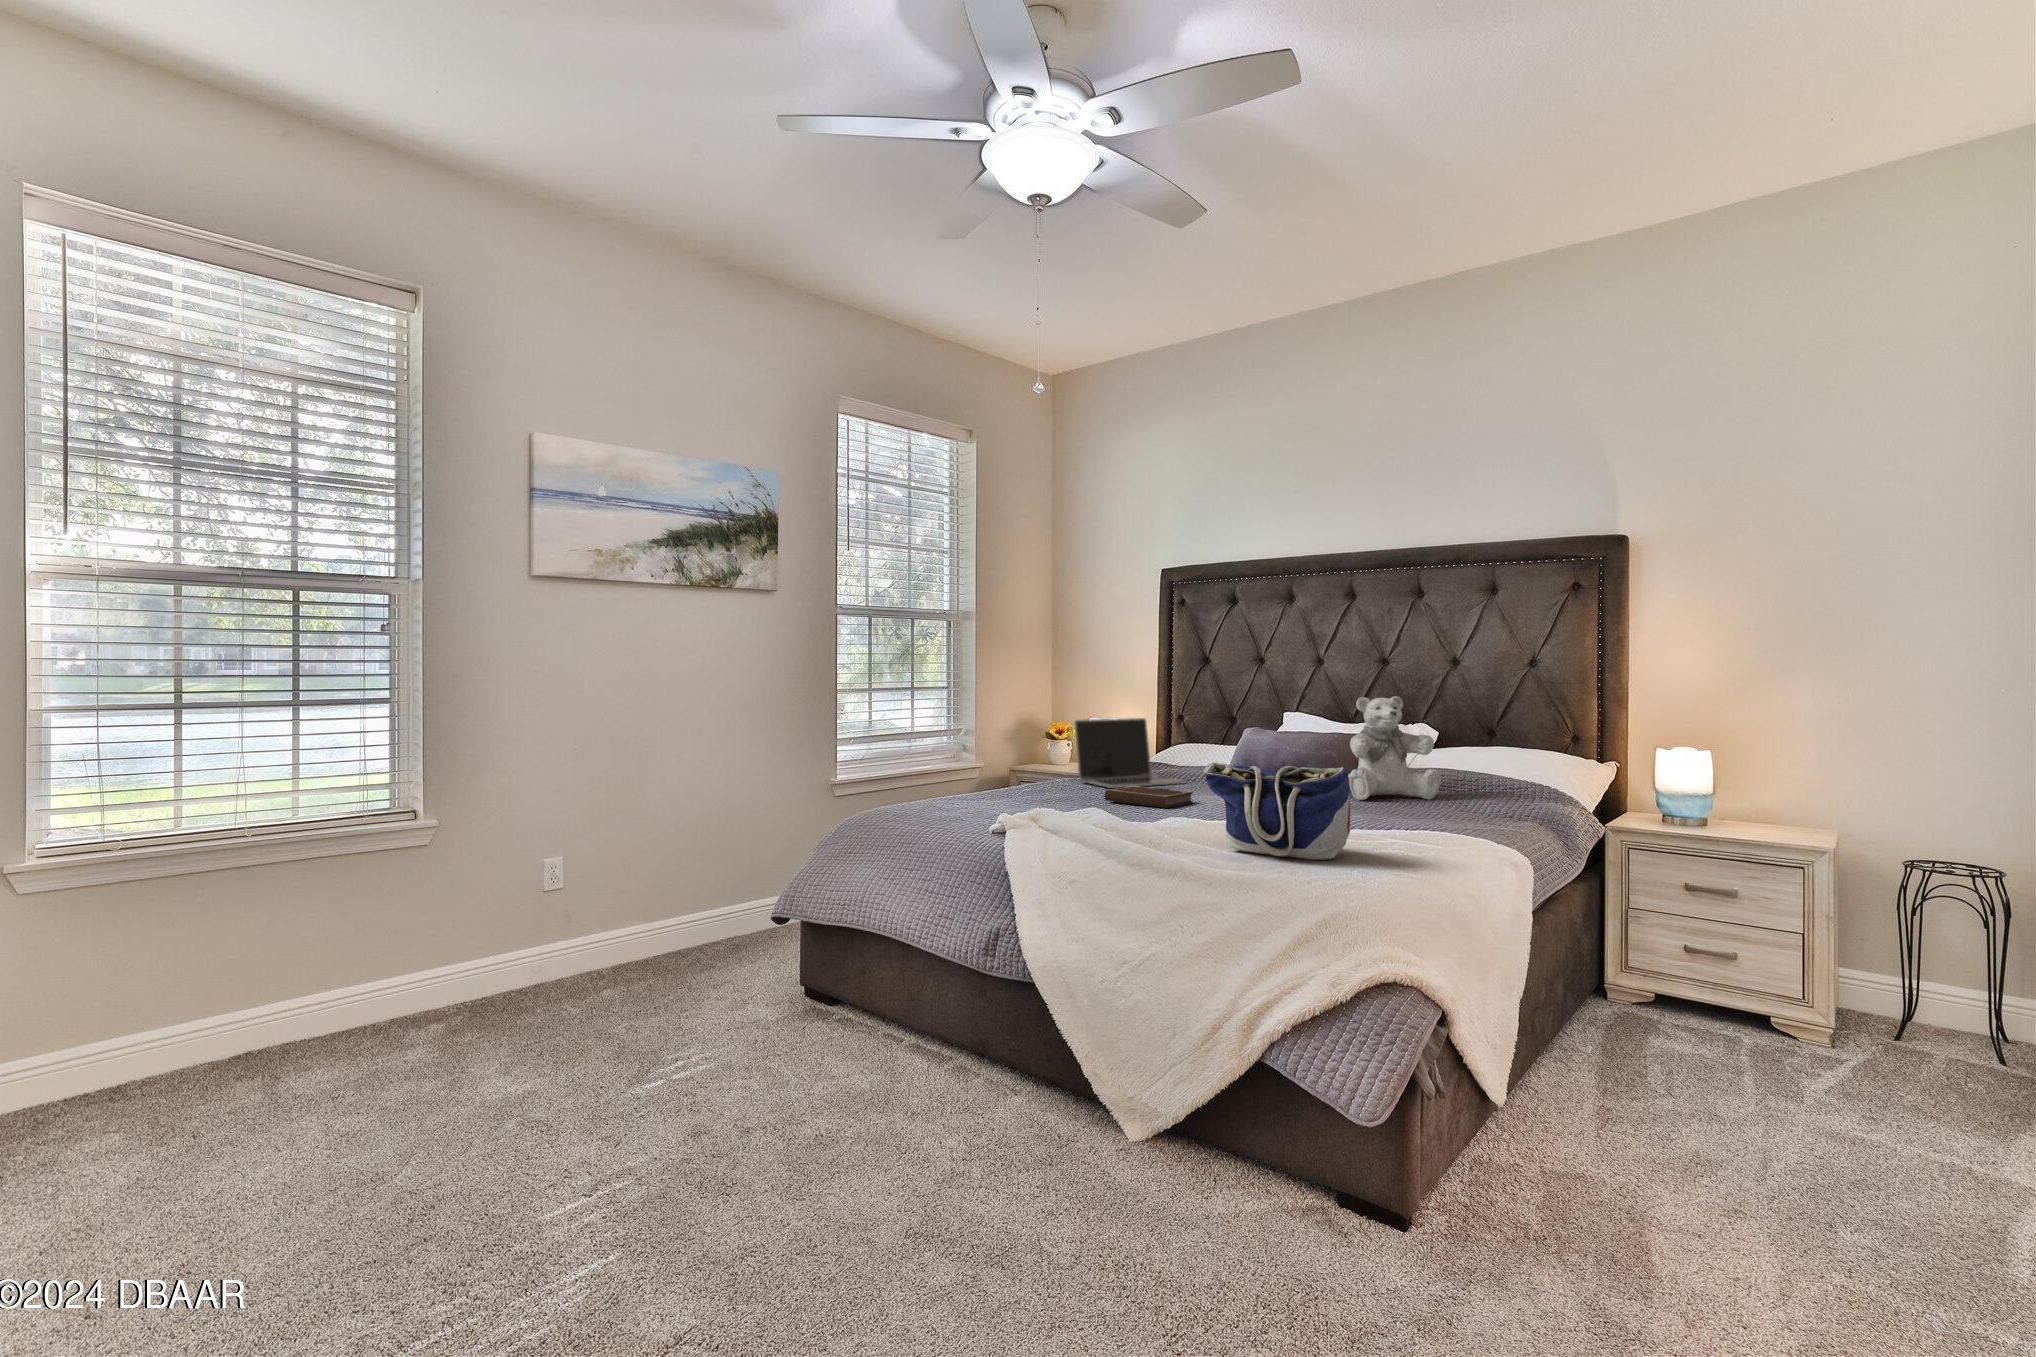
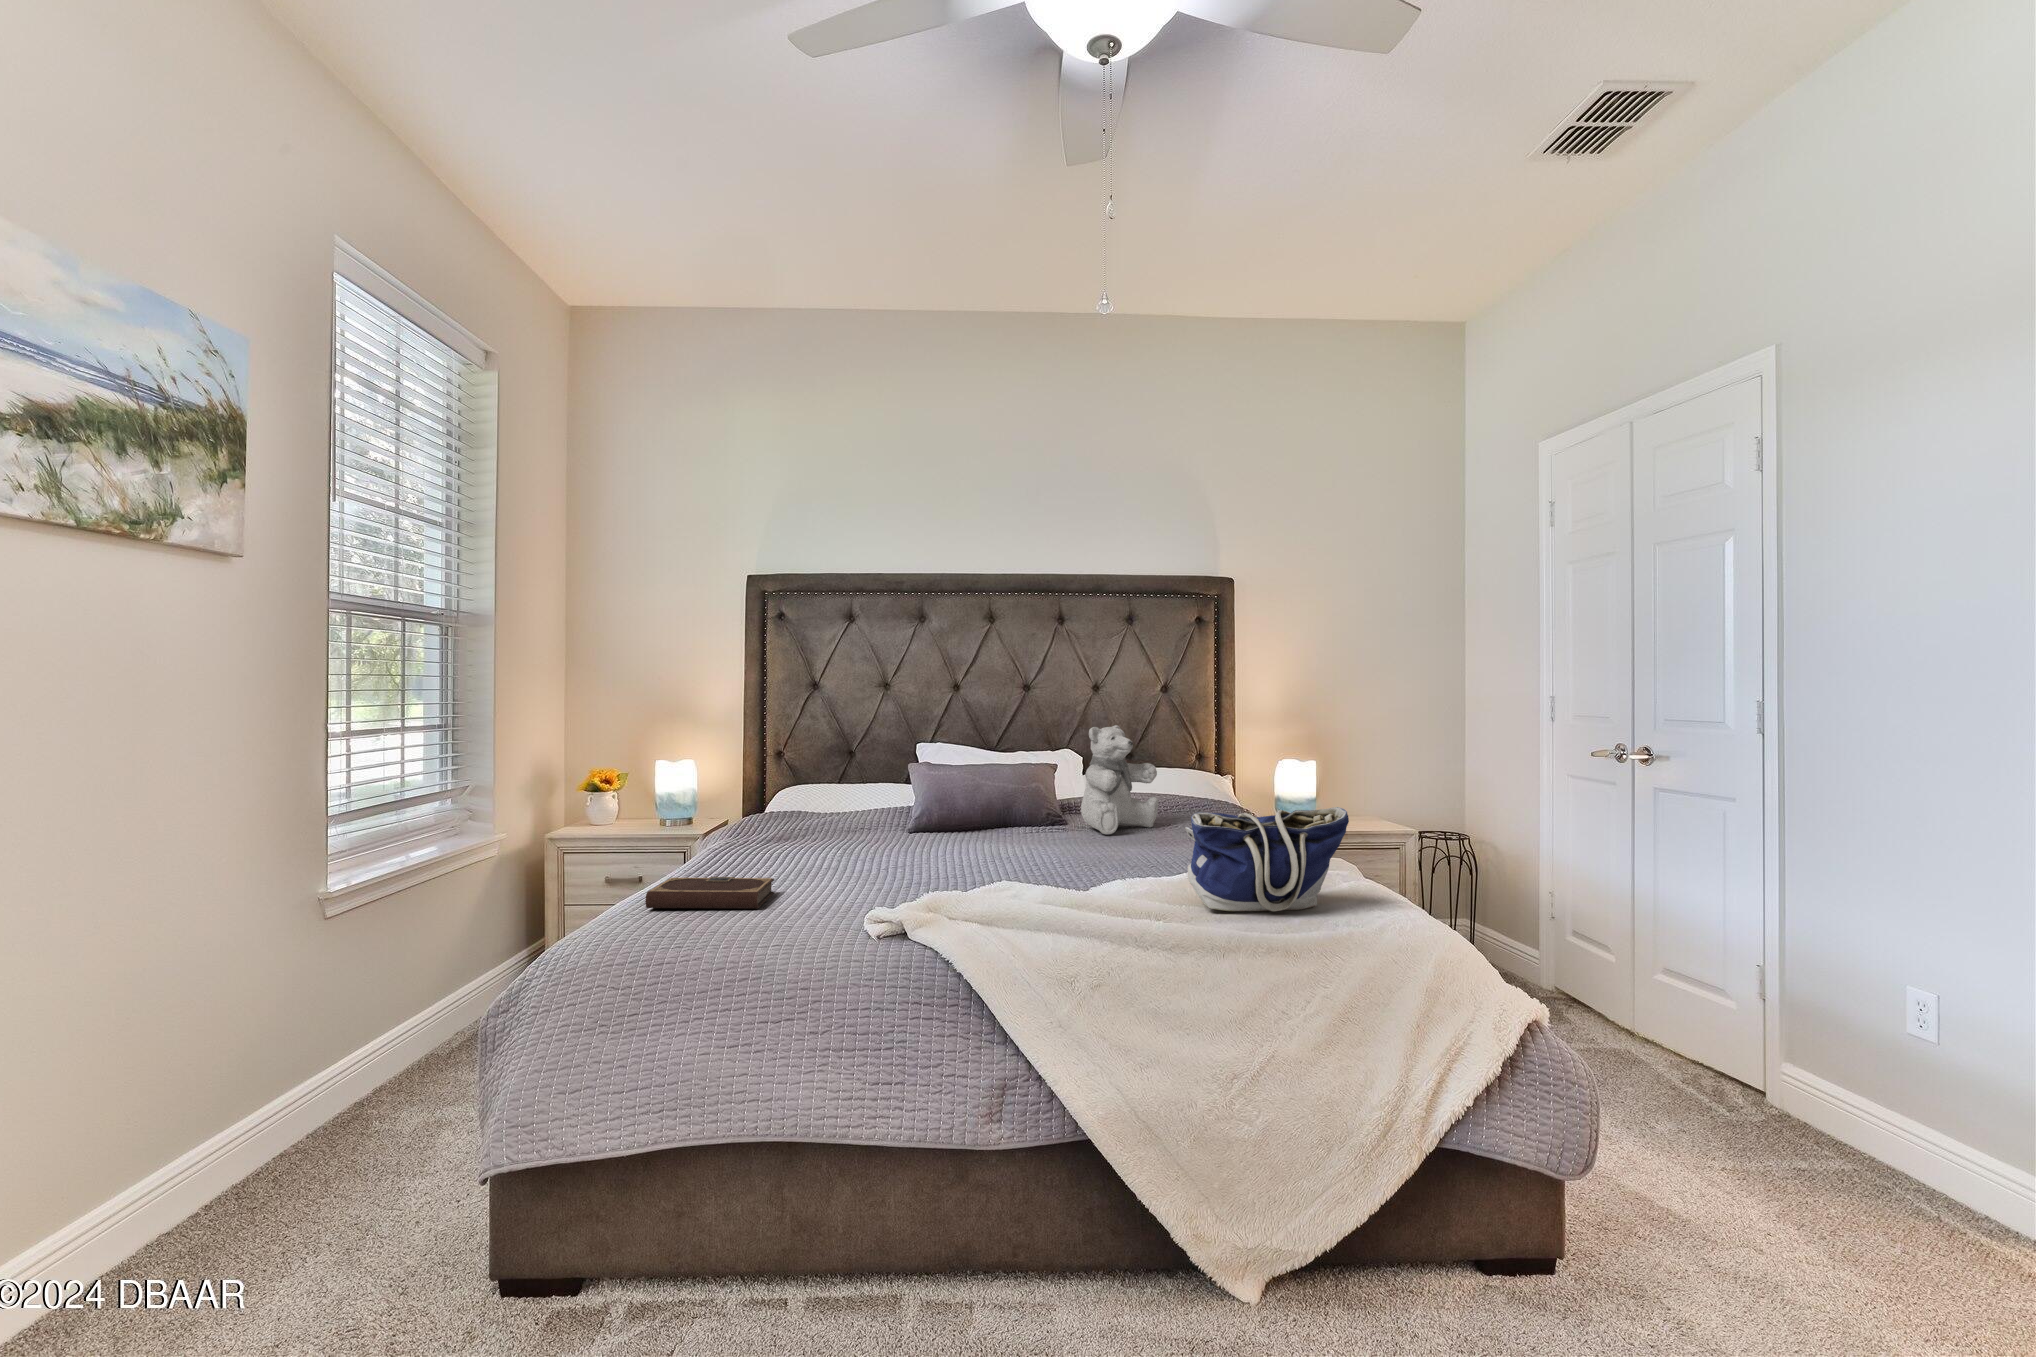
laptop: present [1075,718,1185,788] -> none [743,757,878,850]
notebook: present [1105,786,1193,808] -> present [646,877,774,909]

